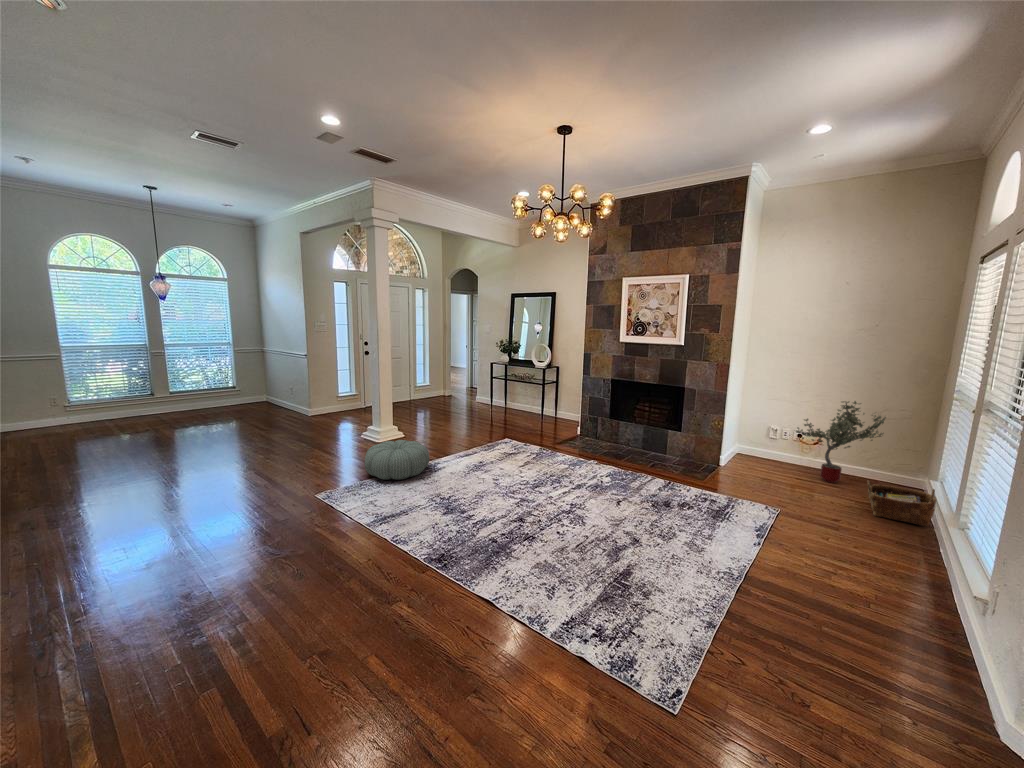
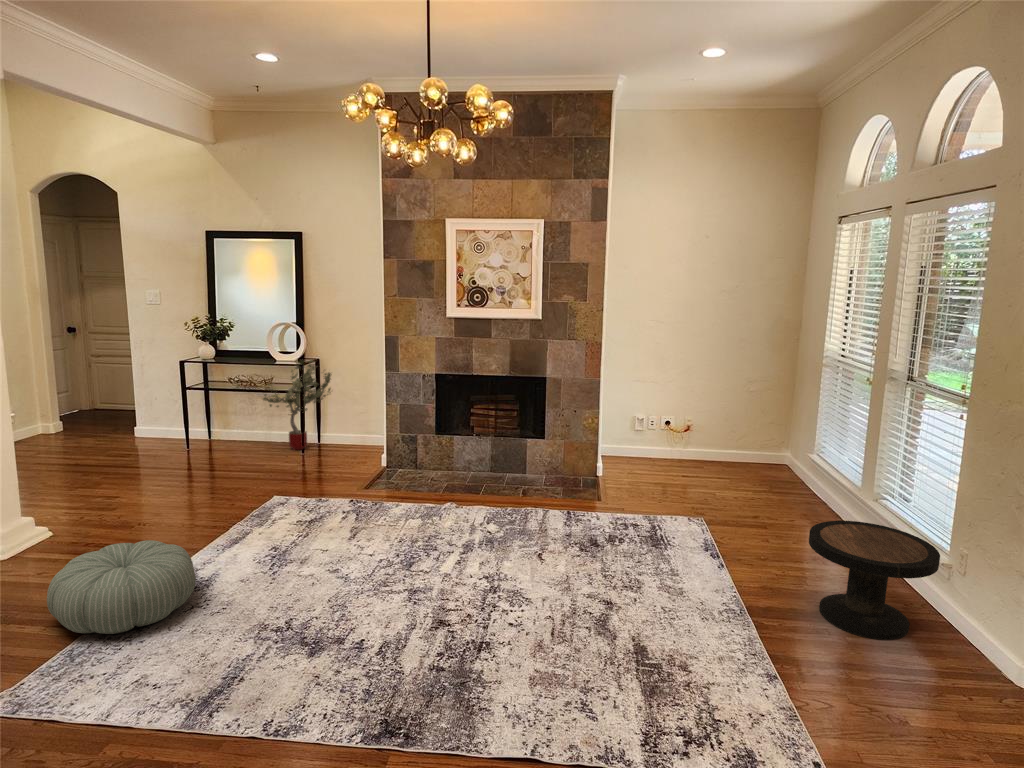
potted tree: present [796,401,886,483] -> present [263,359,331,450]
woven basket: present [867,480,936,526] -> none [750,460,808,500]
side table: none [824,533,989,672] -> present [809,521,940,640]

